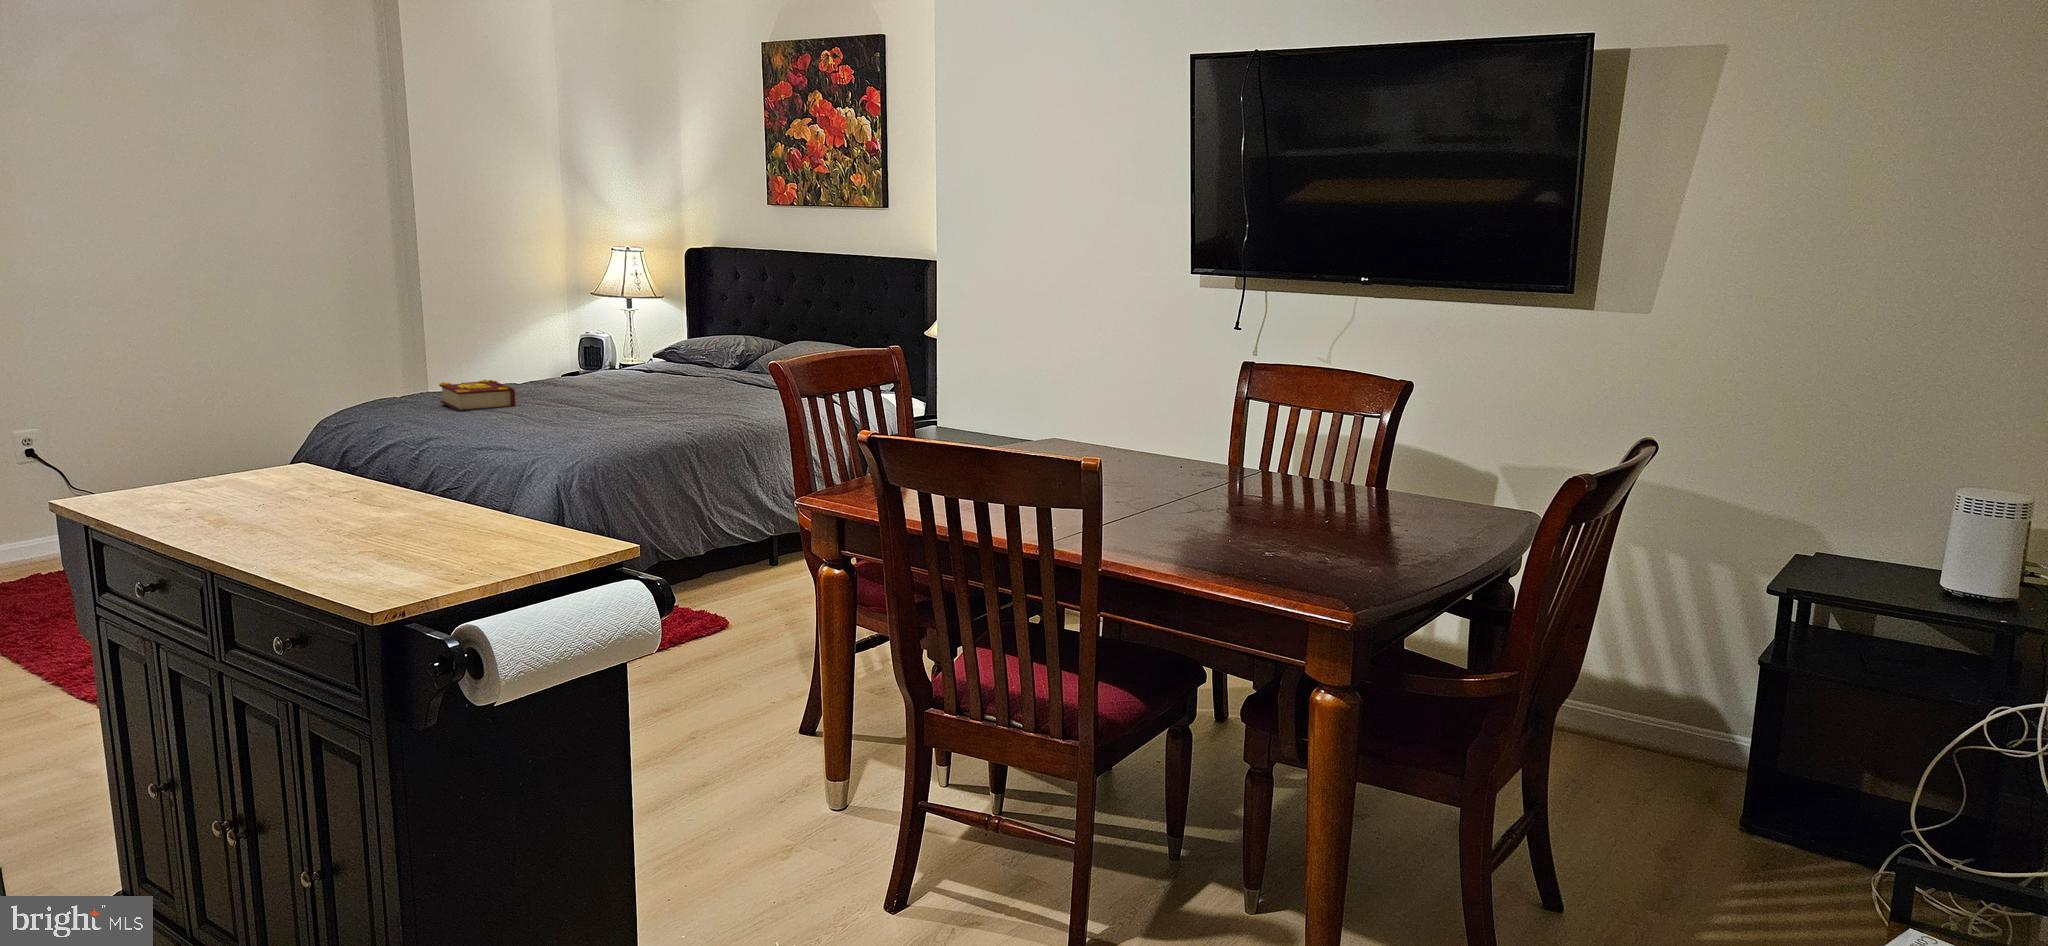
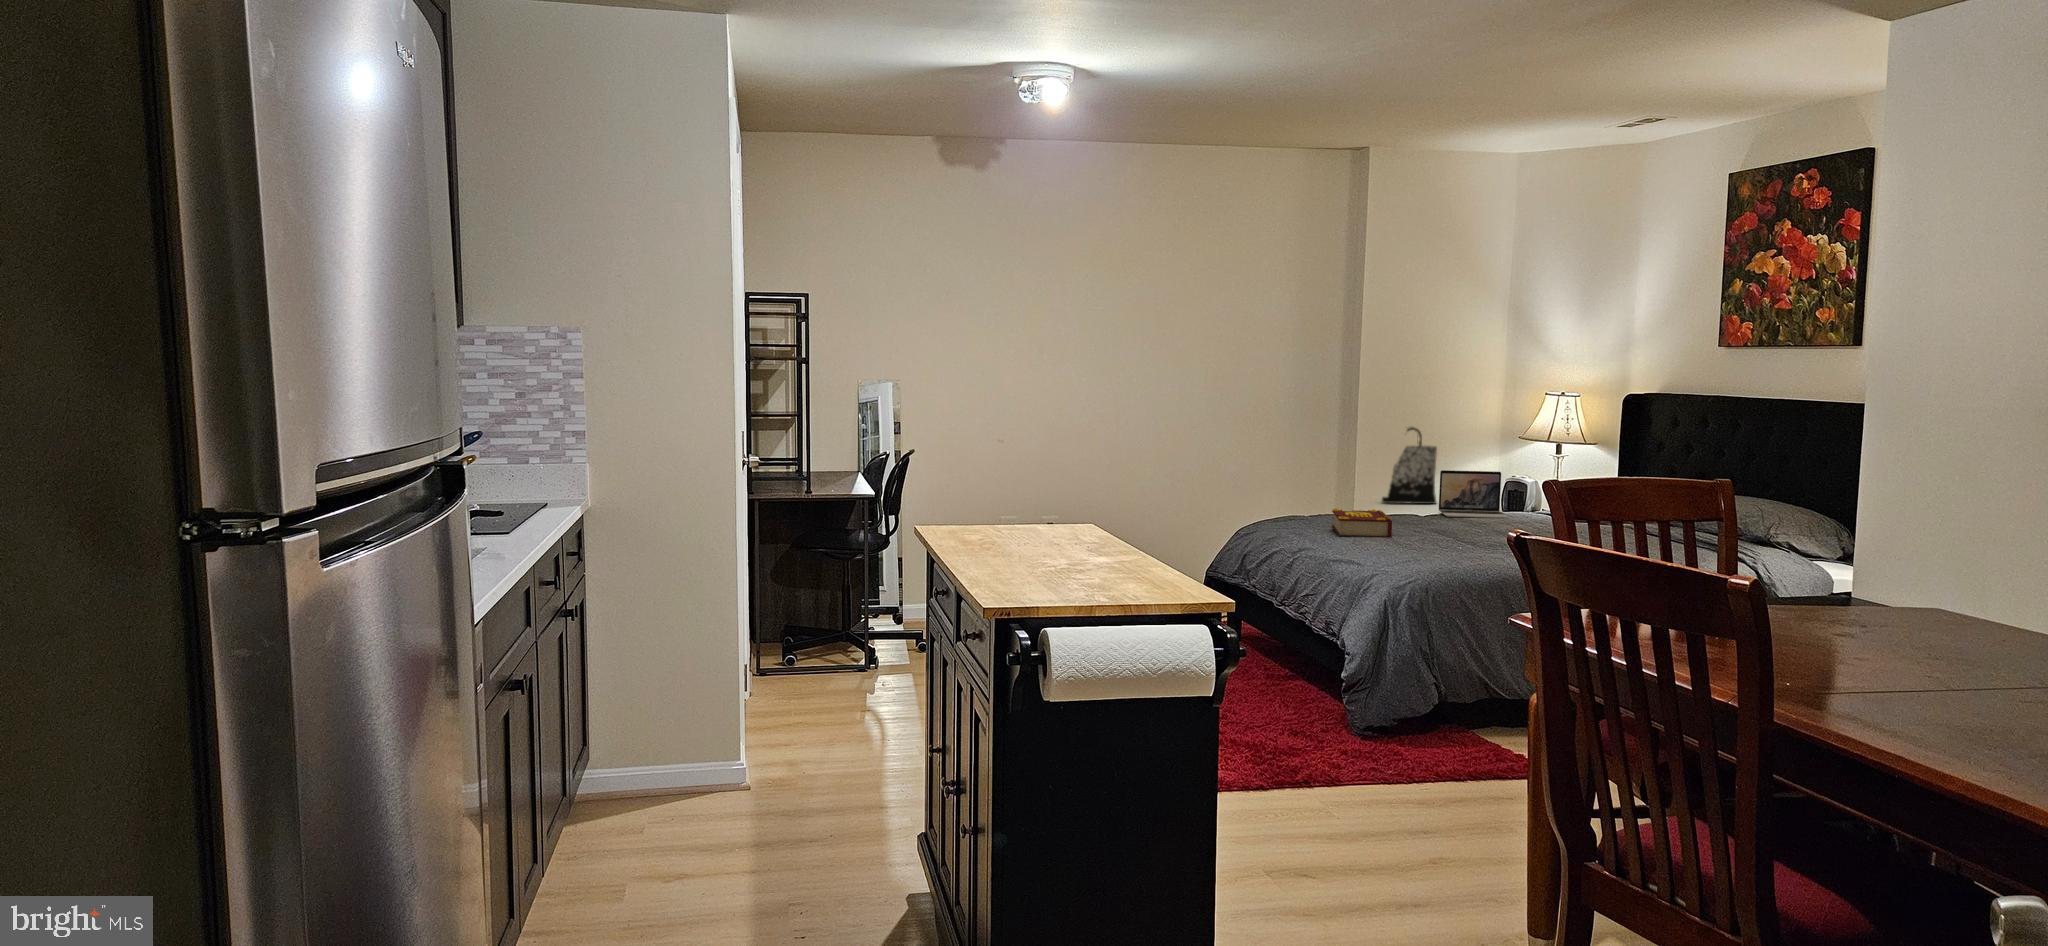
tote bag: none [453,290,514,374] -> present [1382,427,1437,504]
laptop: none [527,332,603,381] -> present [1439,470,1509,518]

